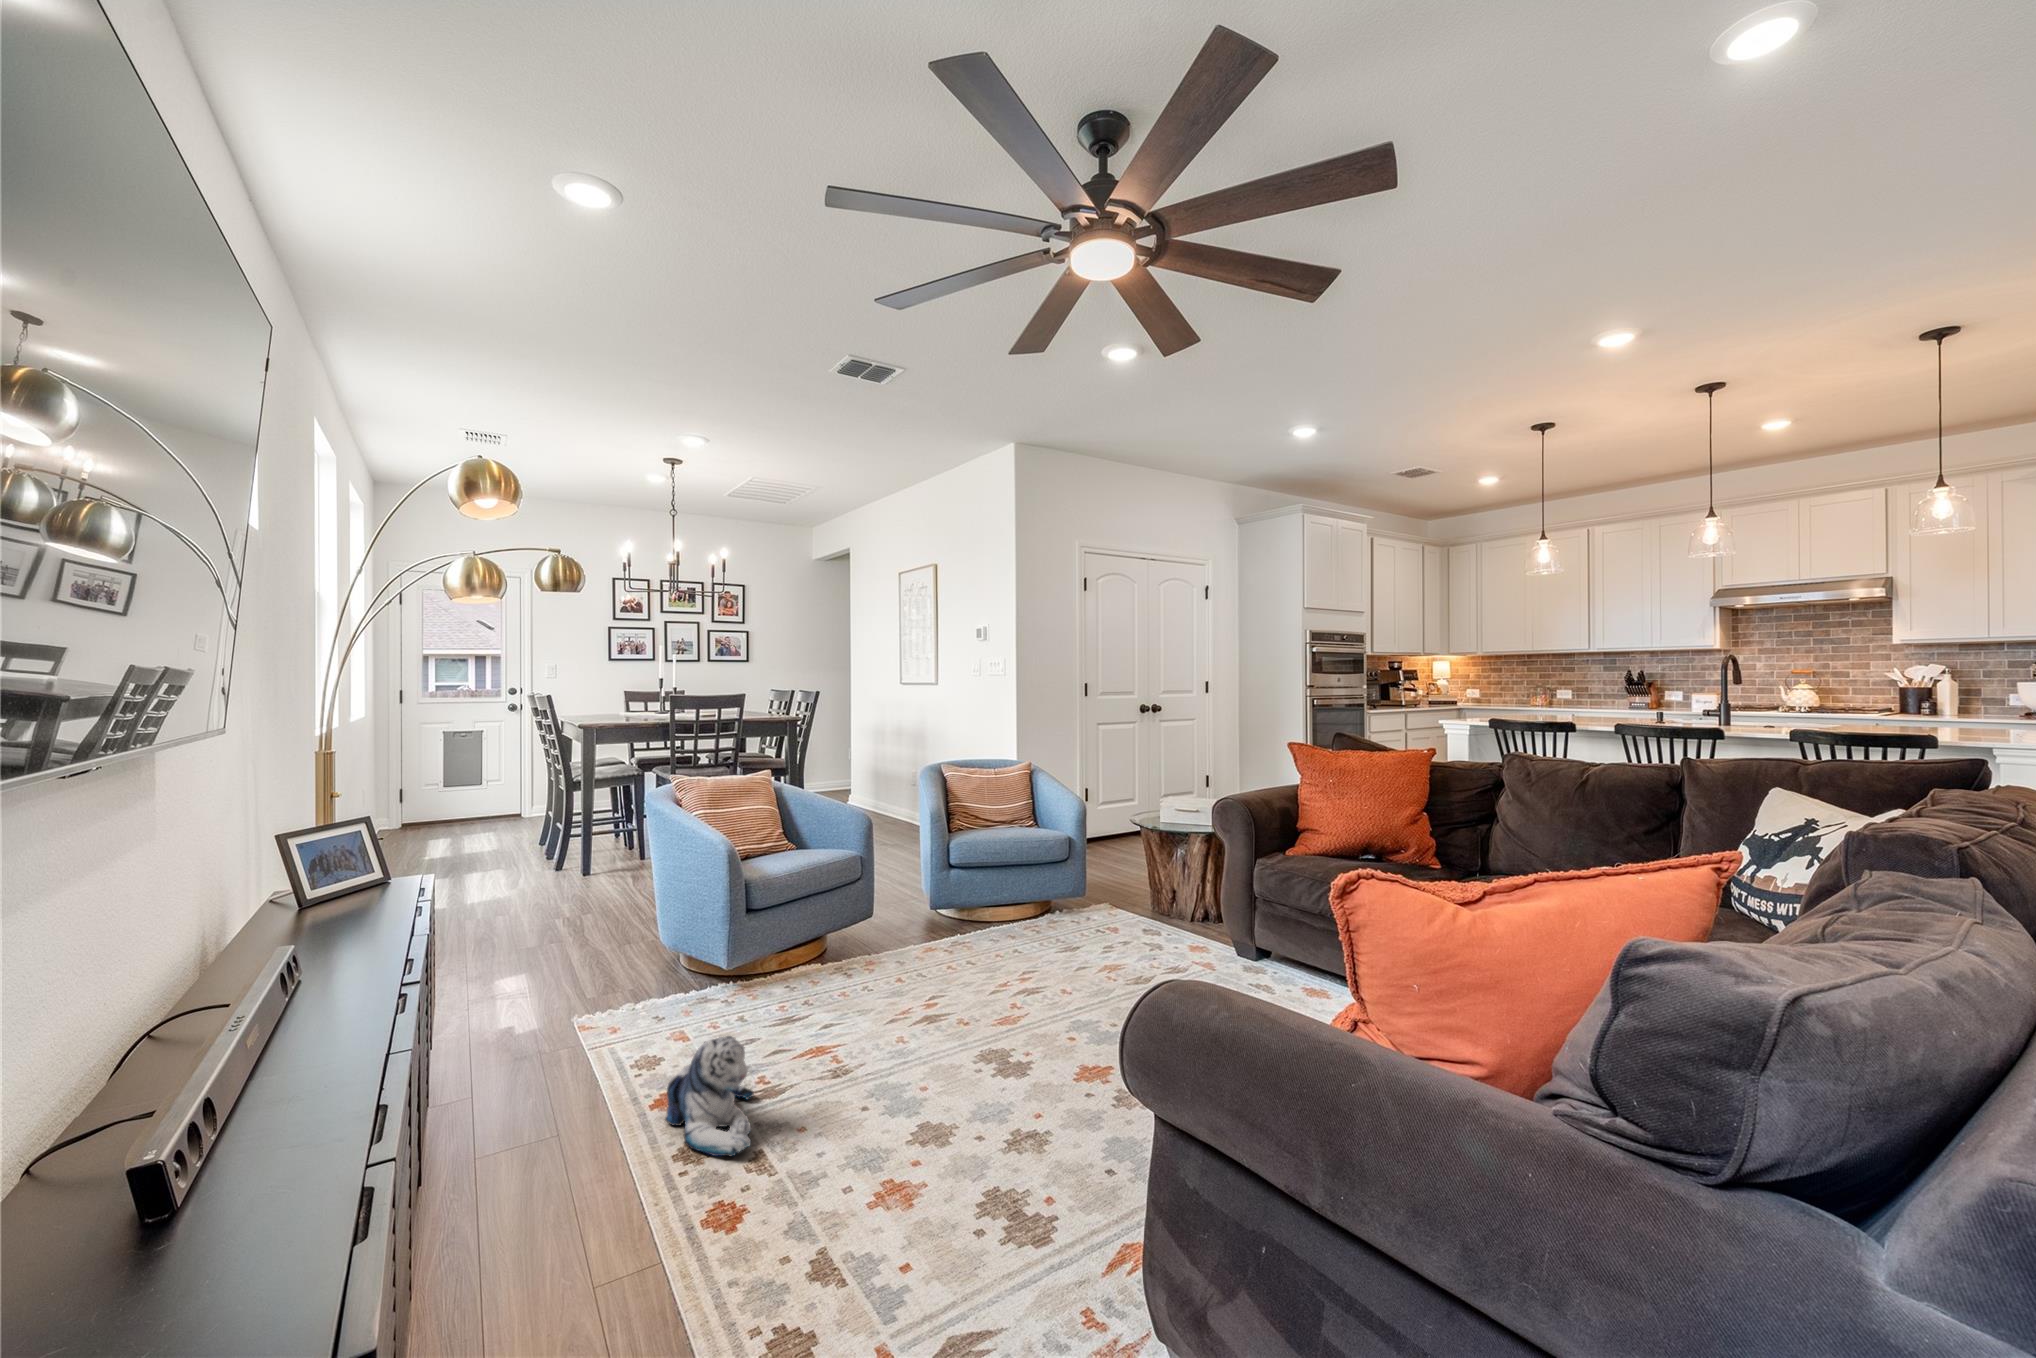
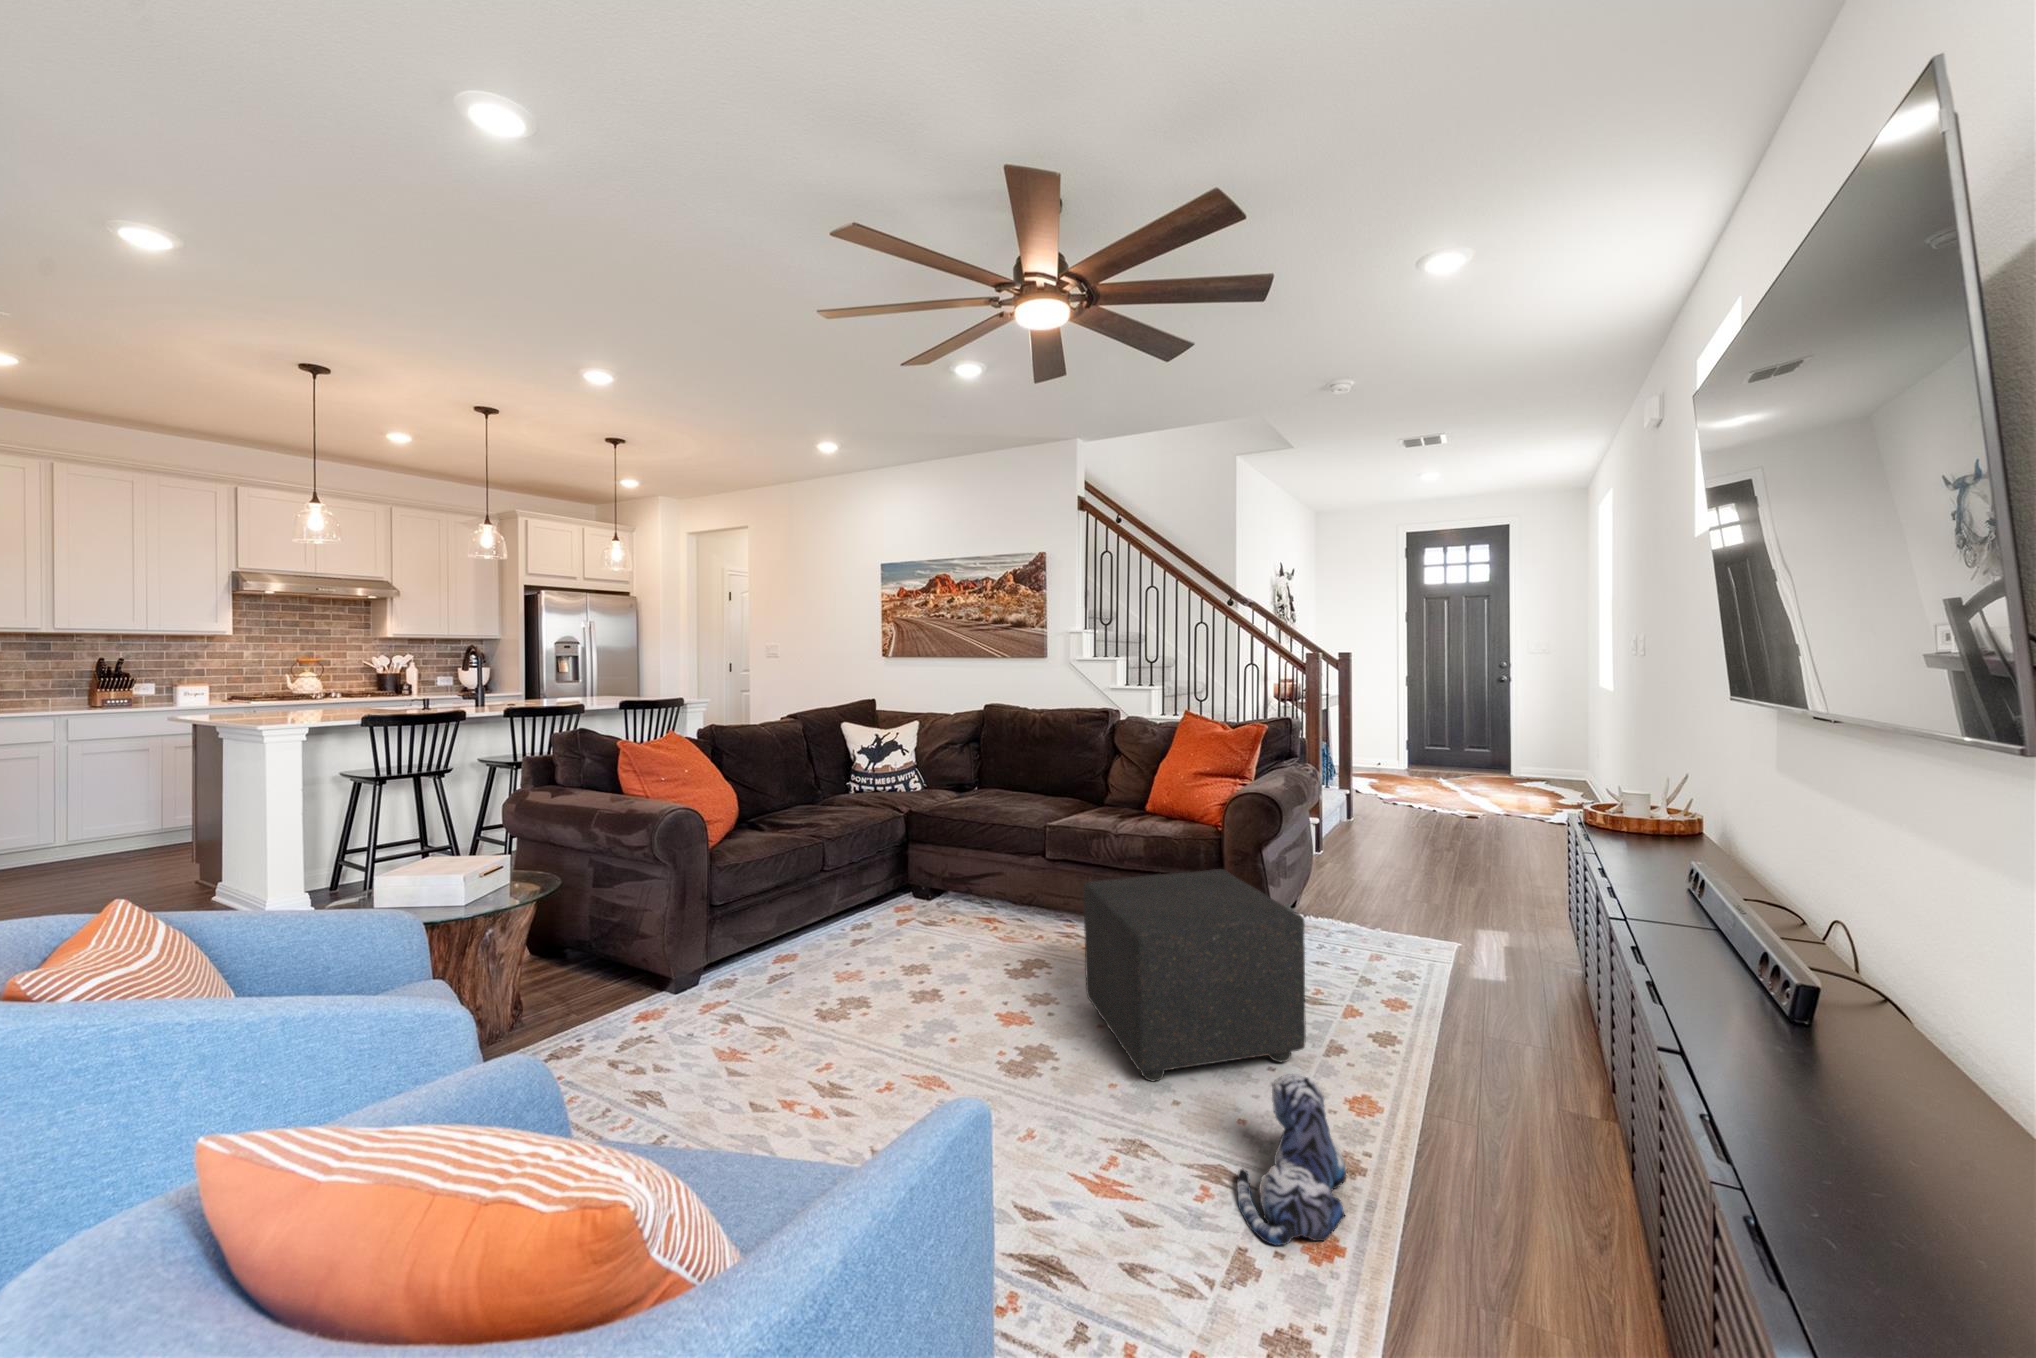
ottoman: none [821,945,1082,1231] -> present [1083,869,1306,1081]

